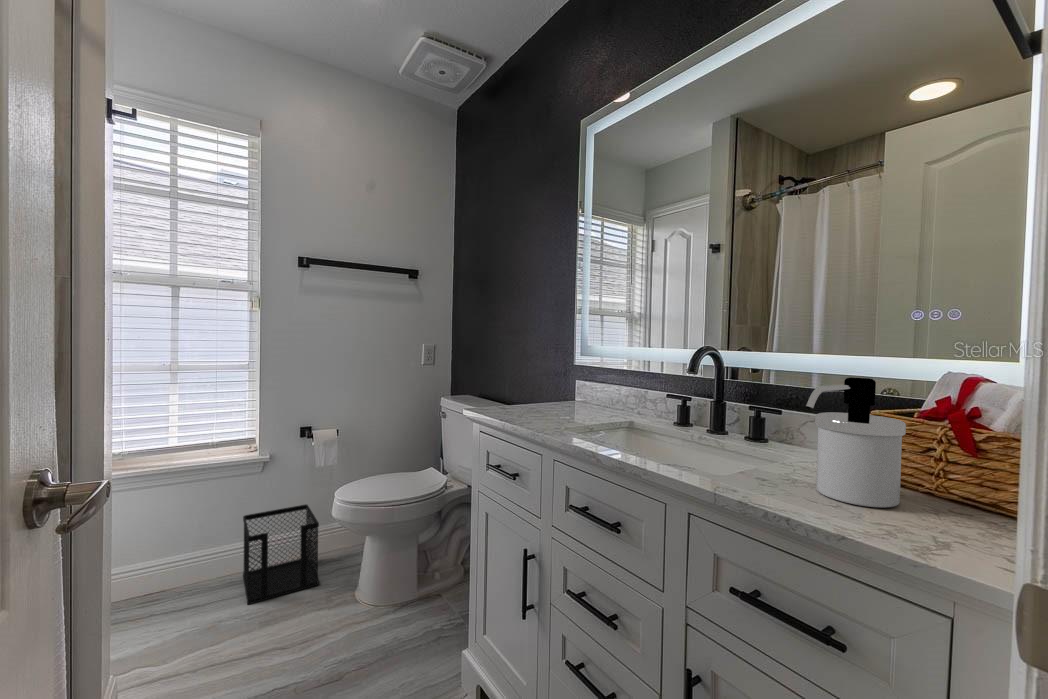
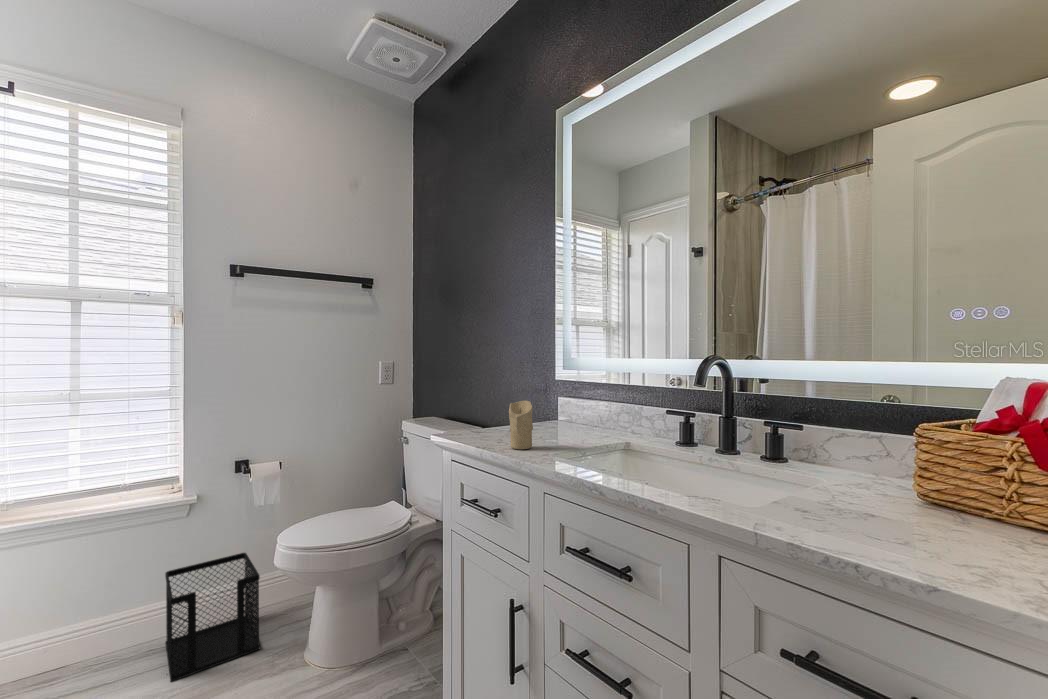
soap dispenser: present [806,377,906,508] -> none [865,386,978,543]
candle: none [528,382,549,423] -> present [509,401,533,449]

